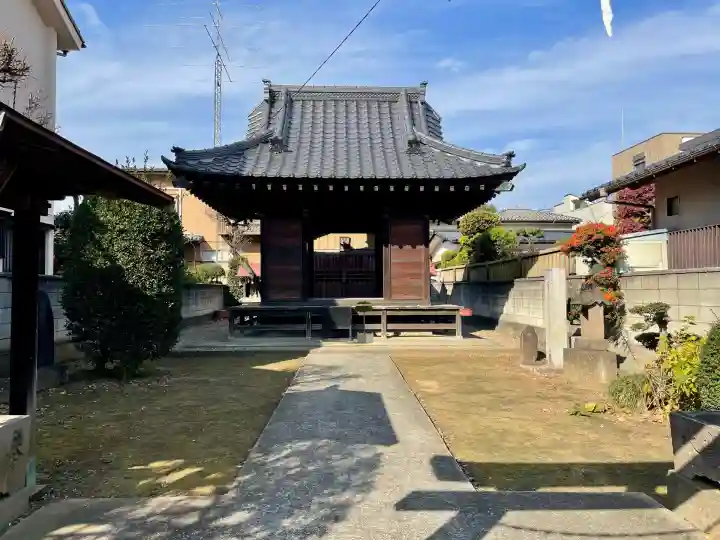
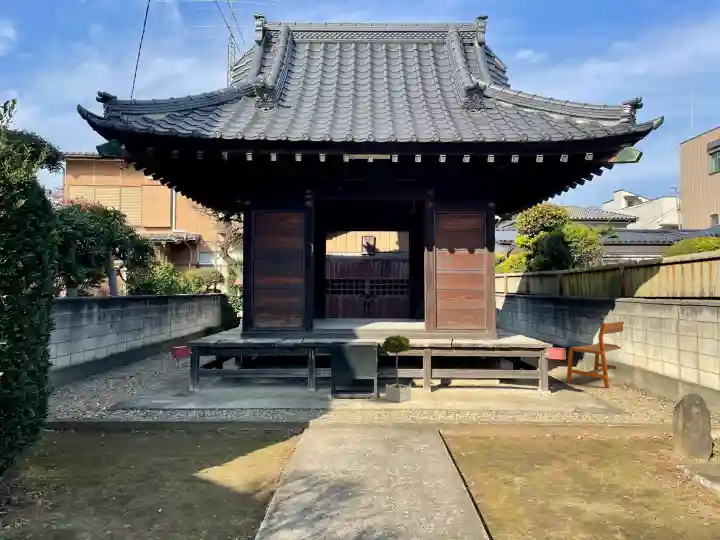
bench: none [478,293,523,336] -> present [567,321,624,388]

